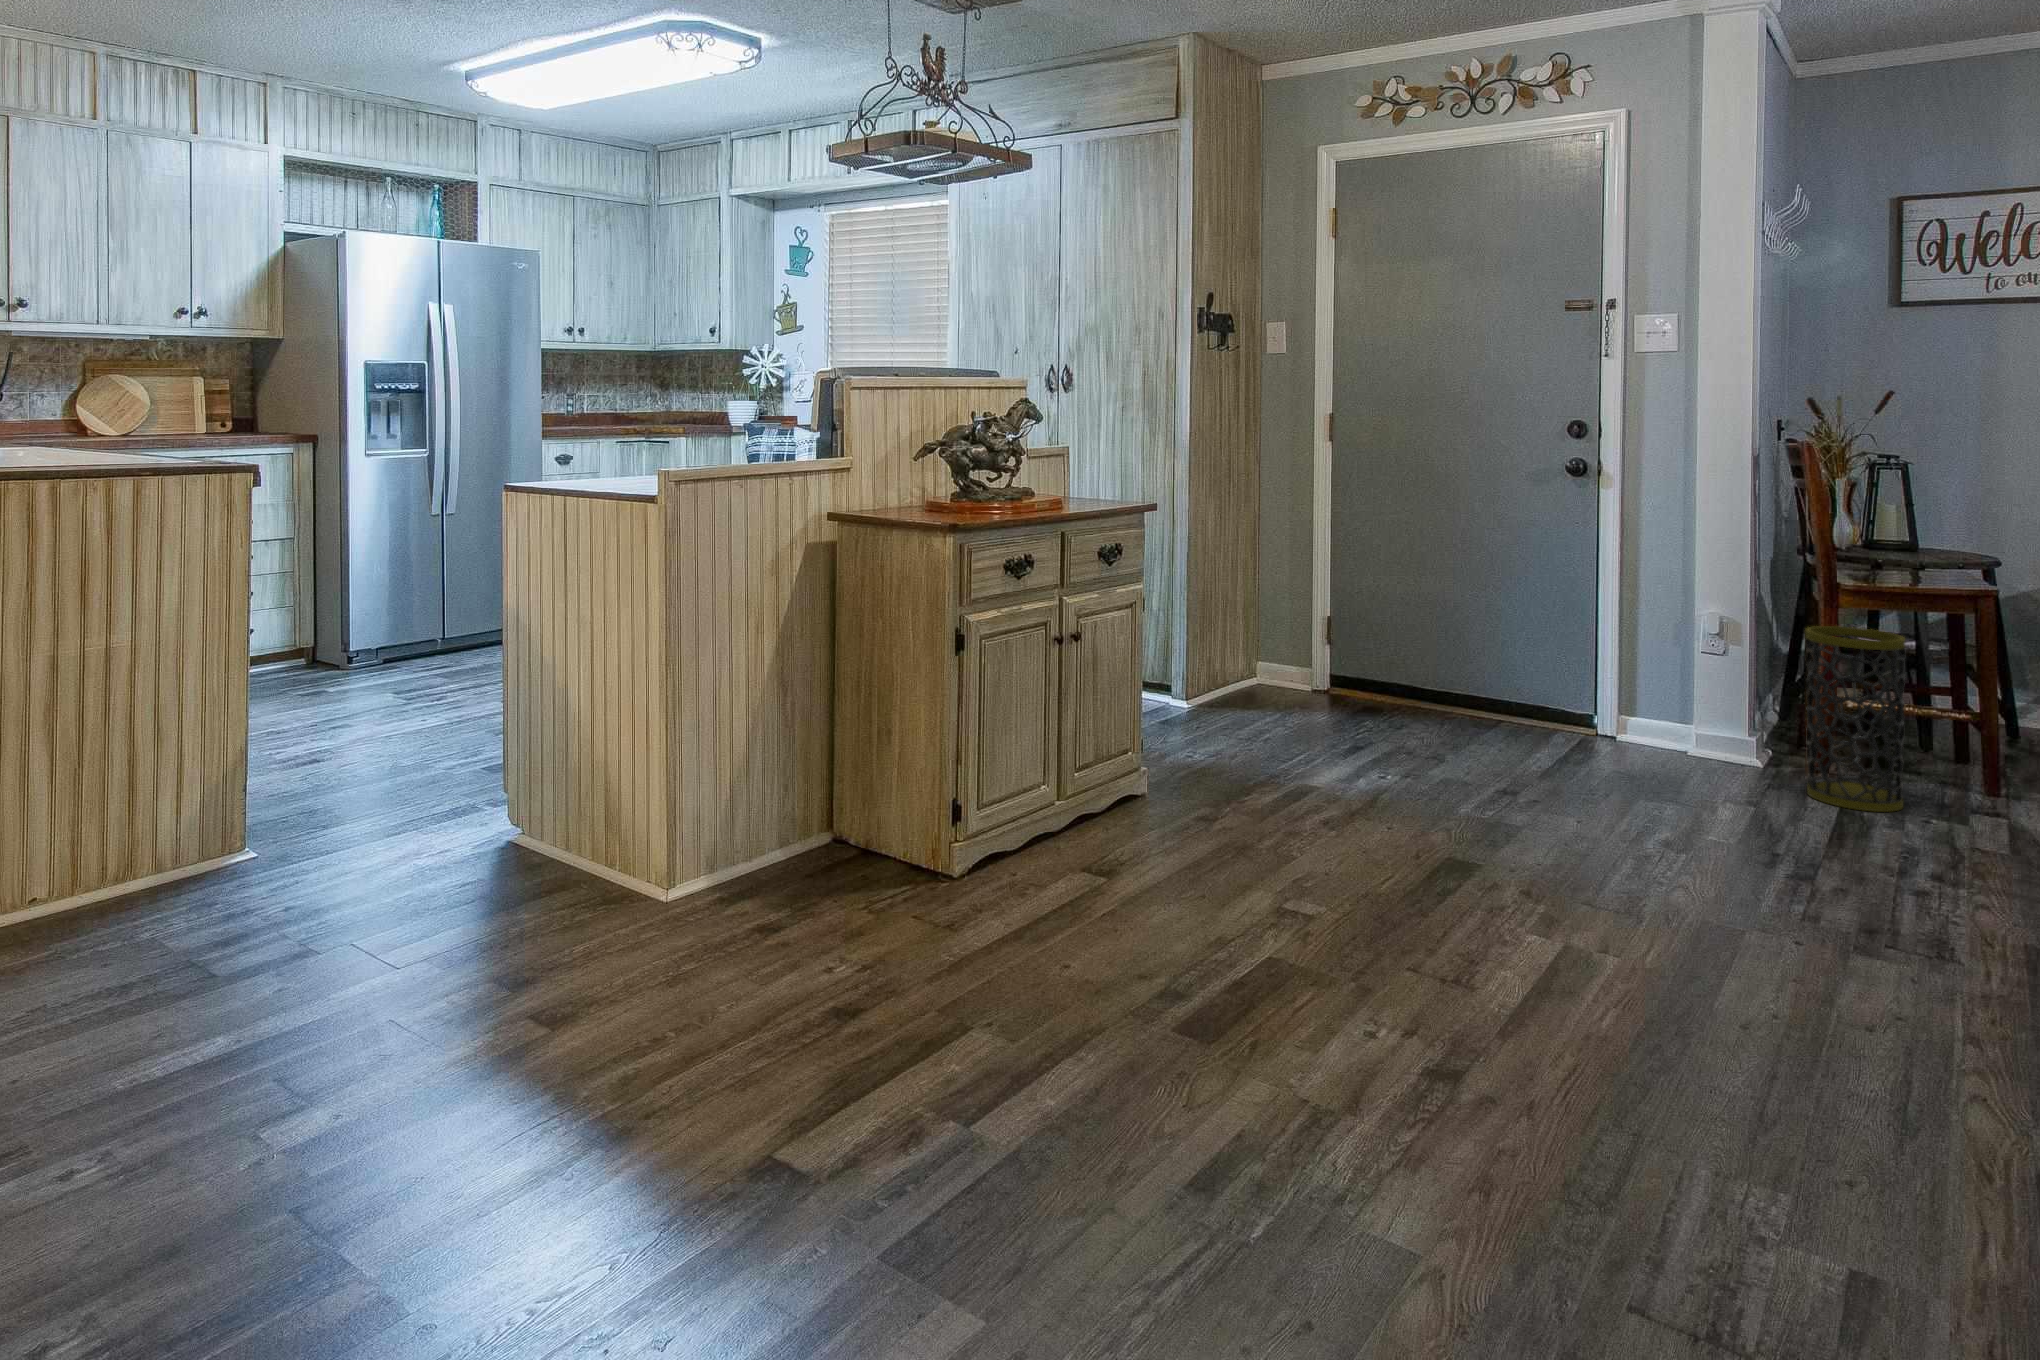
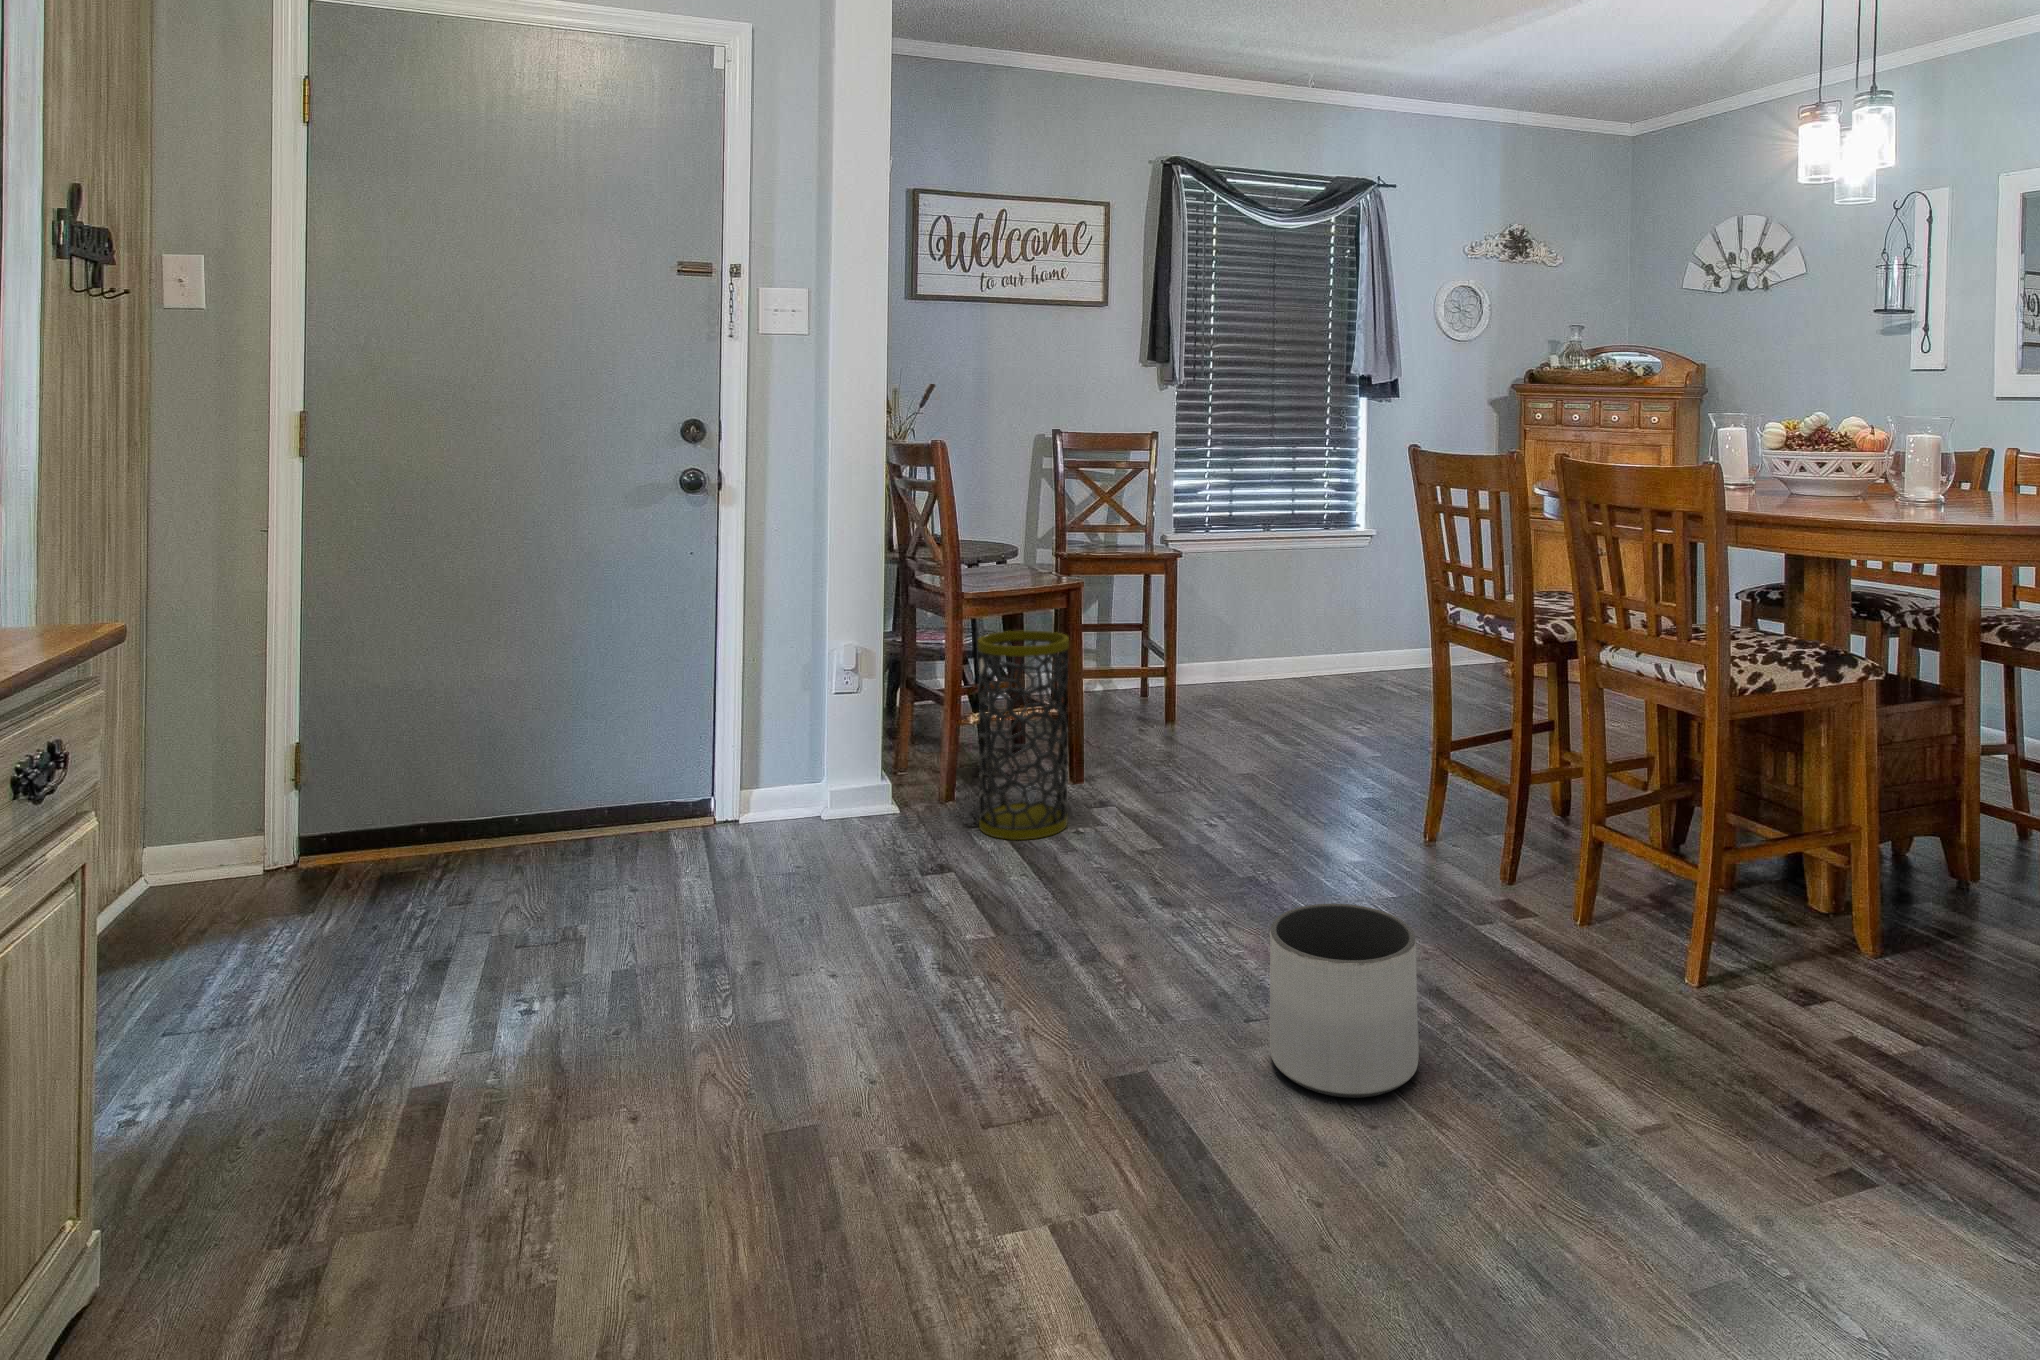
planter: none [1800,841,1942,984] -> present [1270,904,1419,1098]

